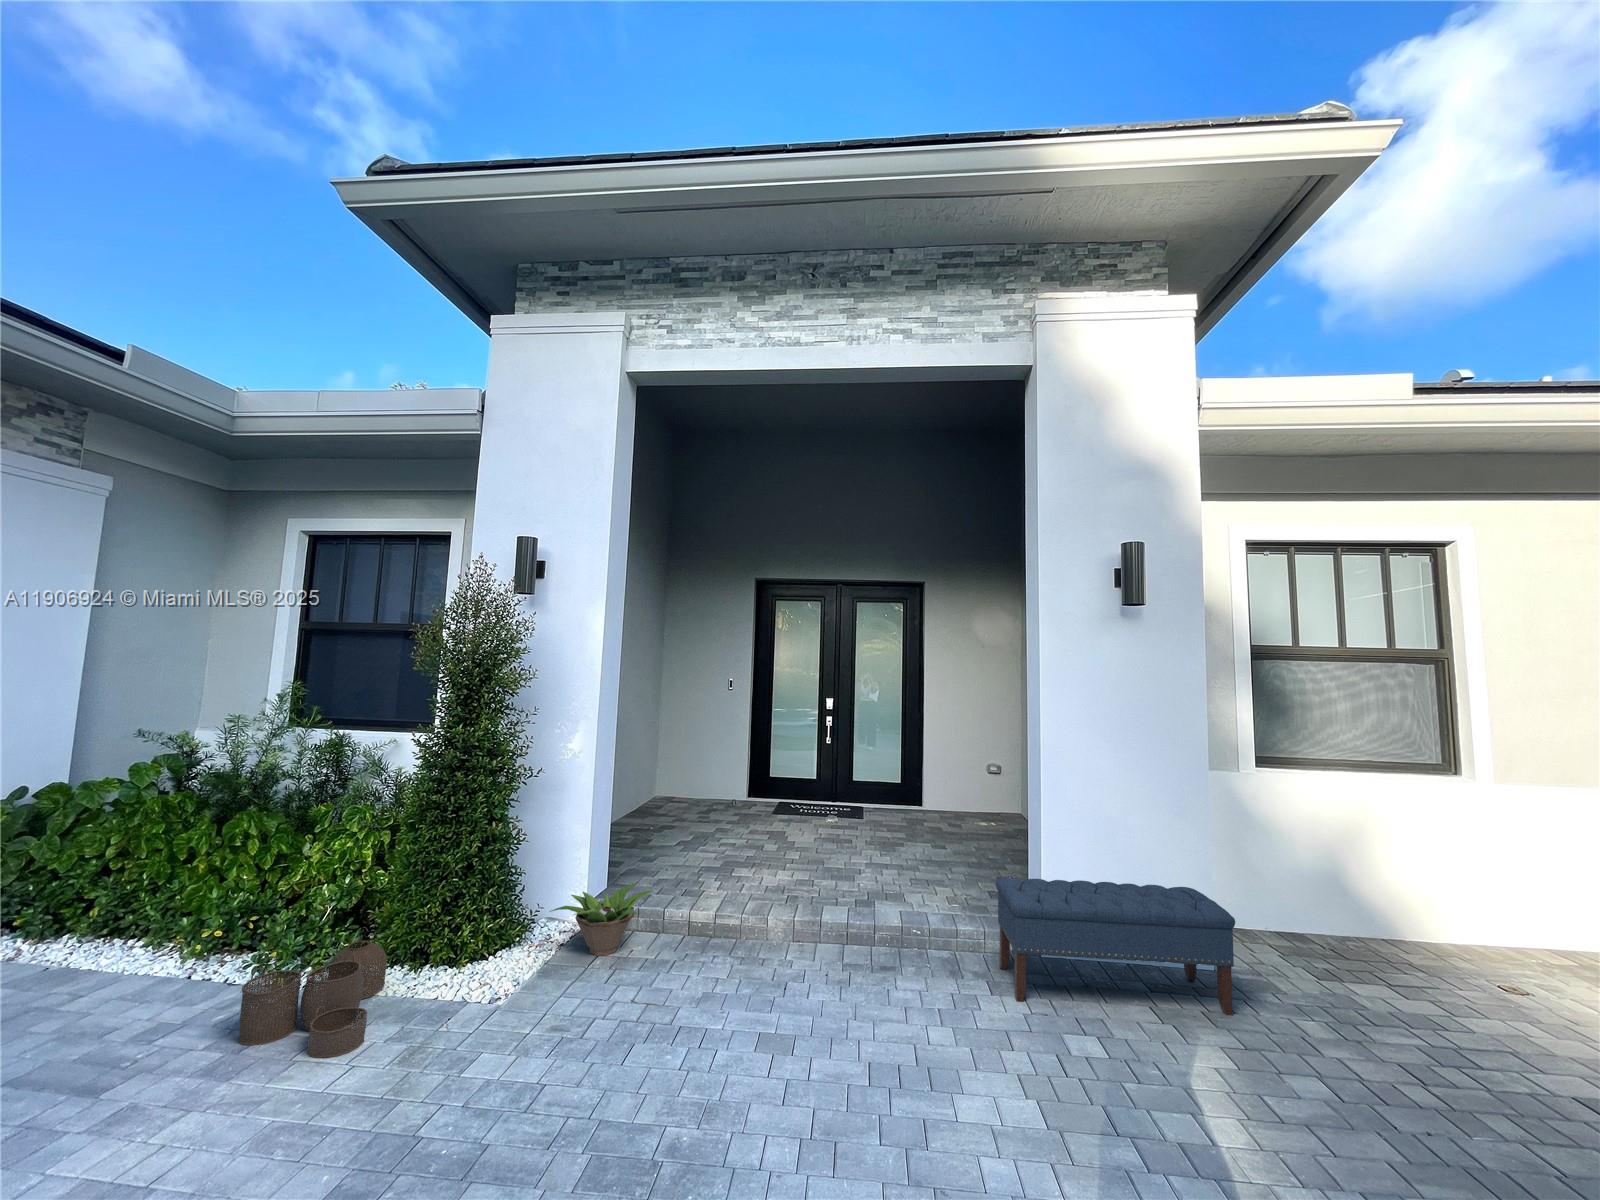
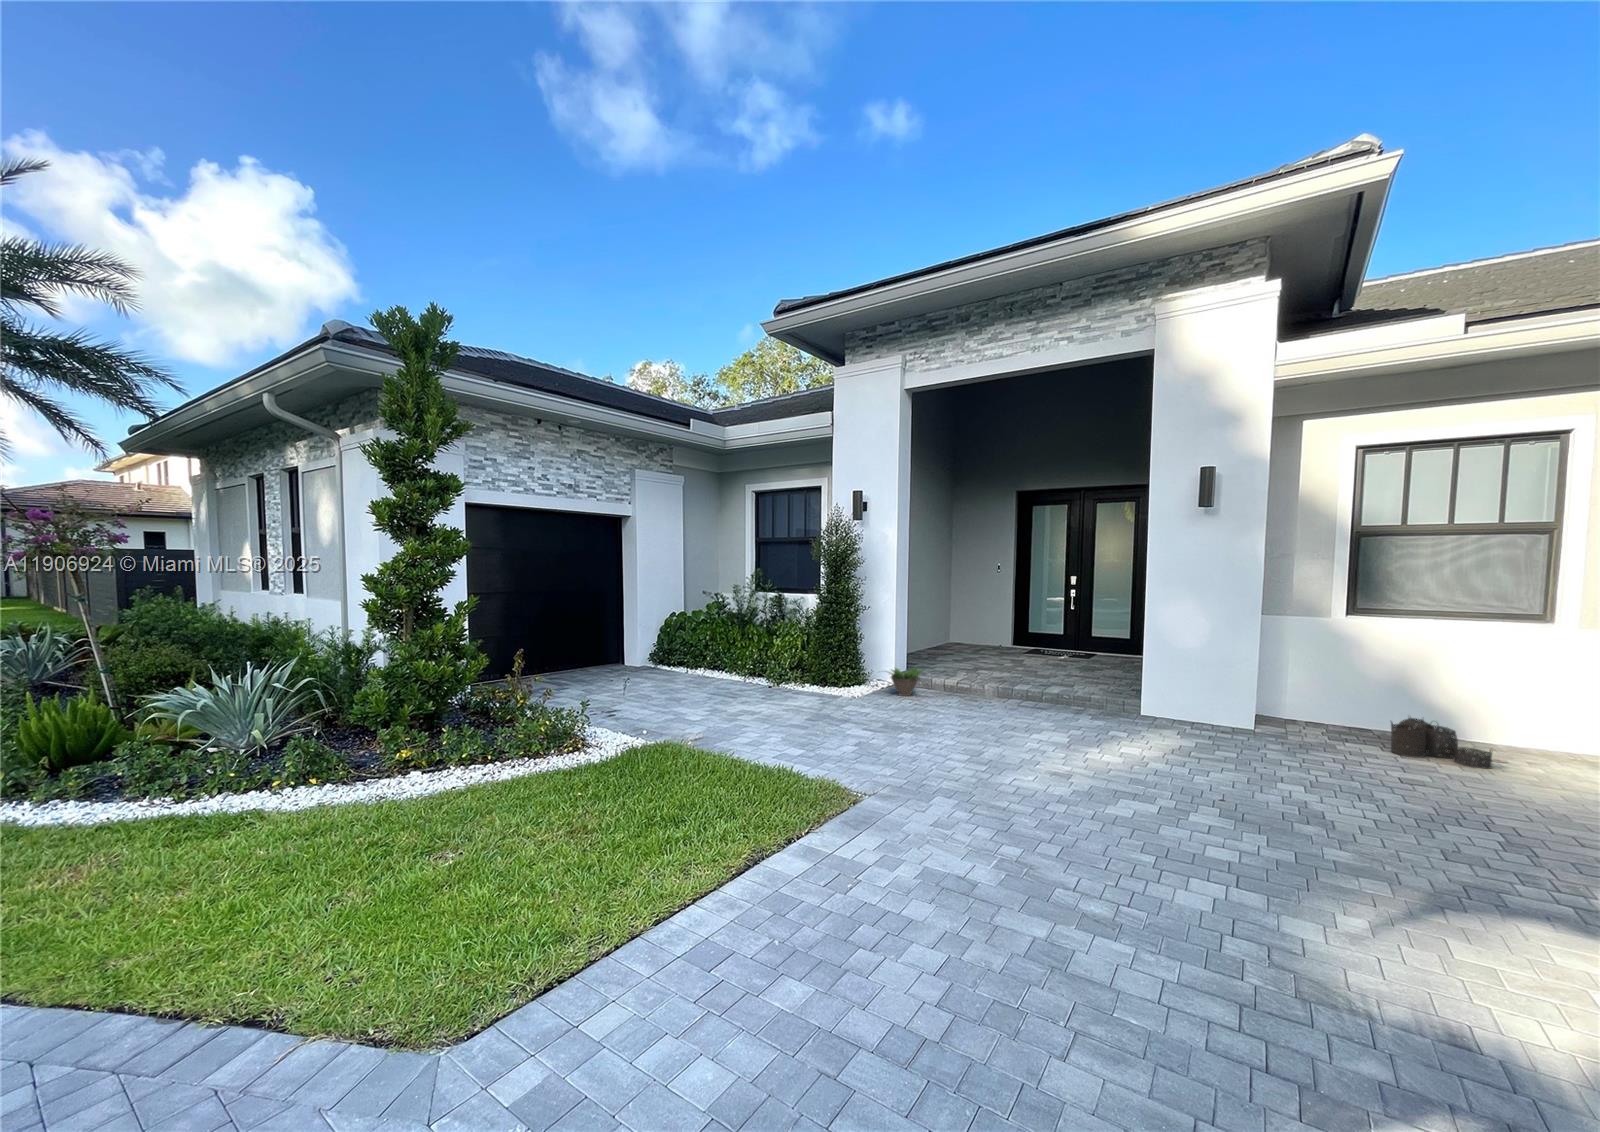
bench: present [996,878,1235,1015] -> none [1118,673,1268,755]
woven basket: present [238,937,387,1058] -> present [1391,717,1492,769]

